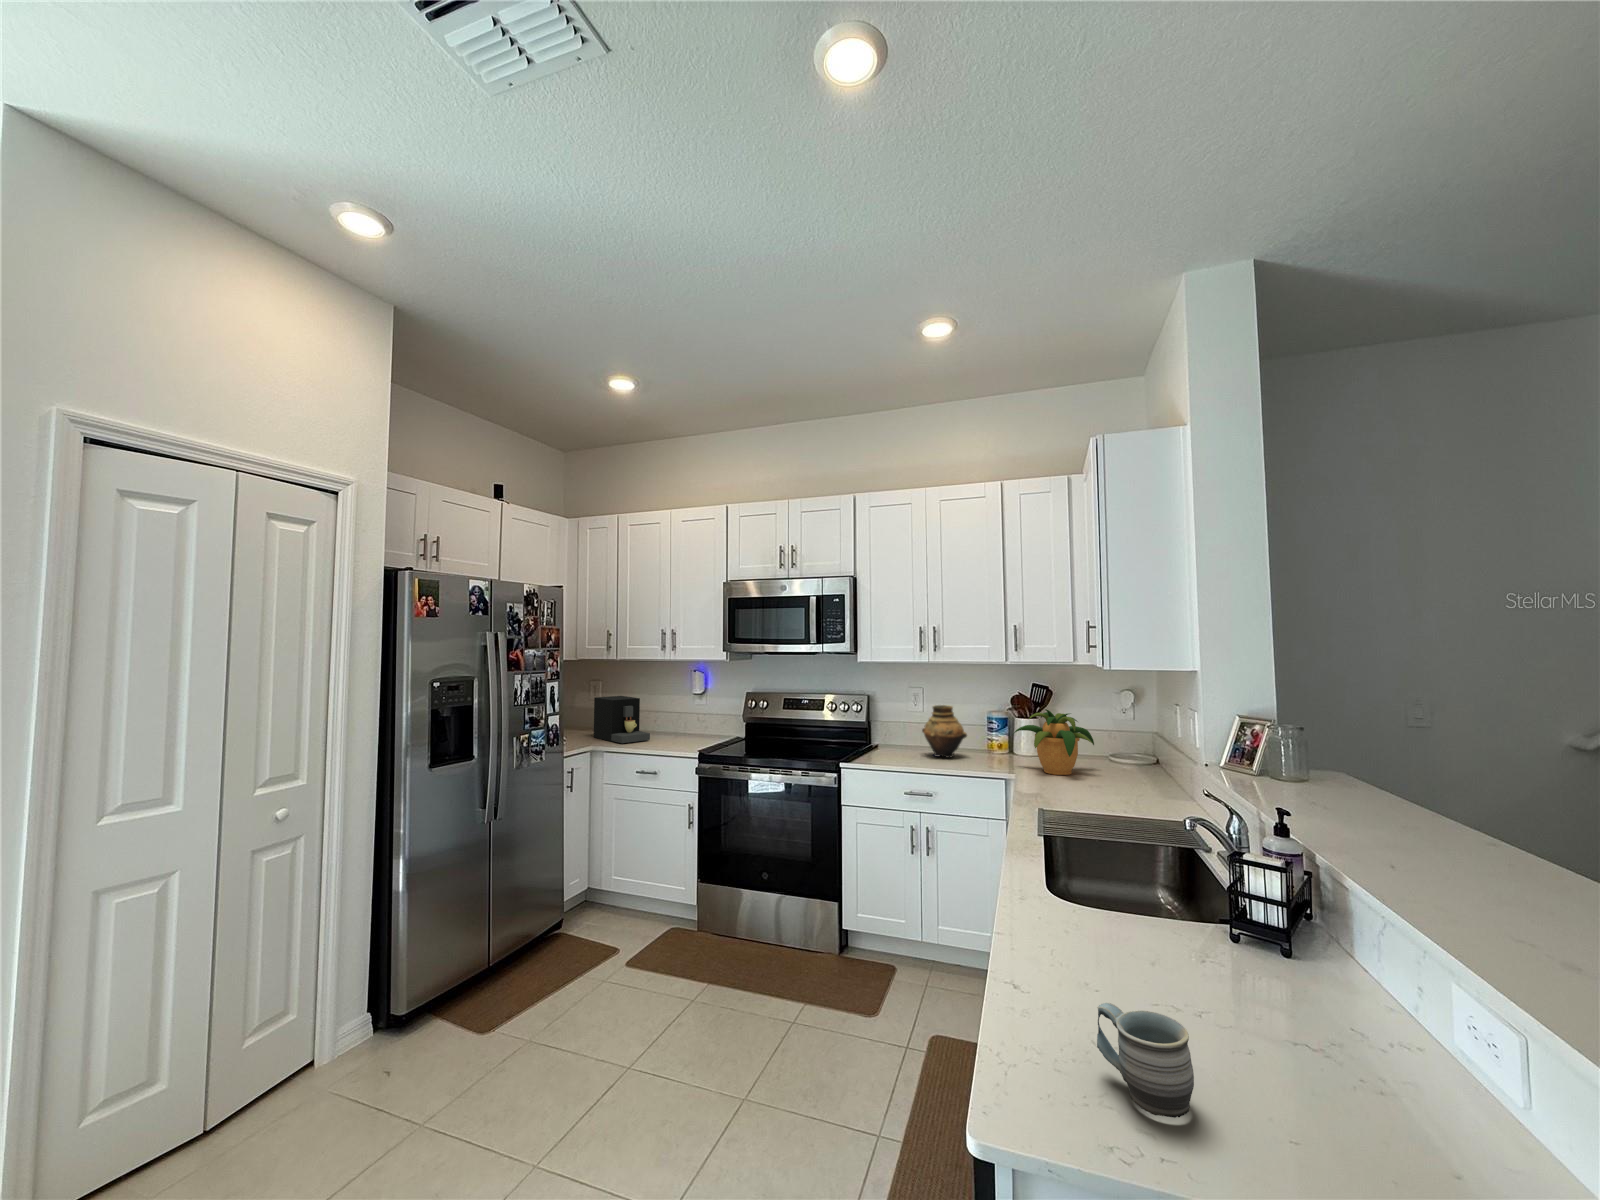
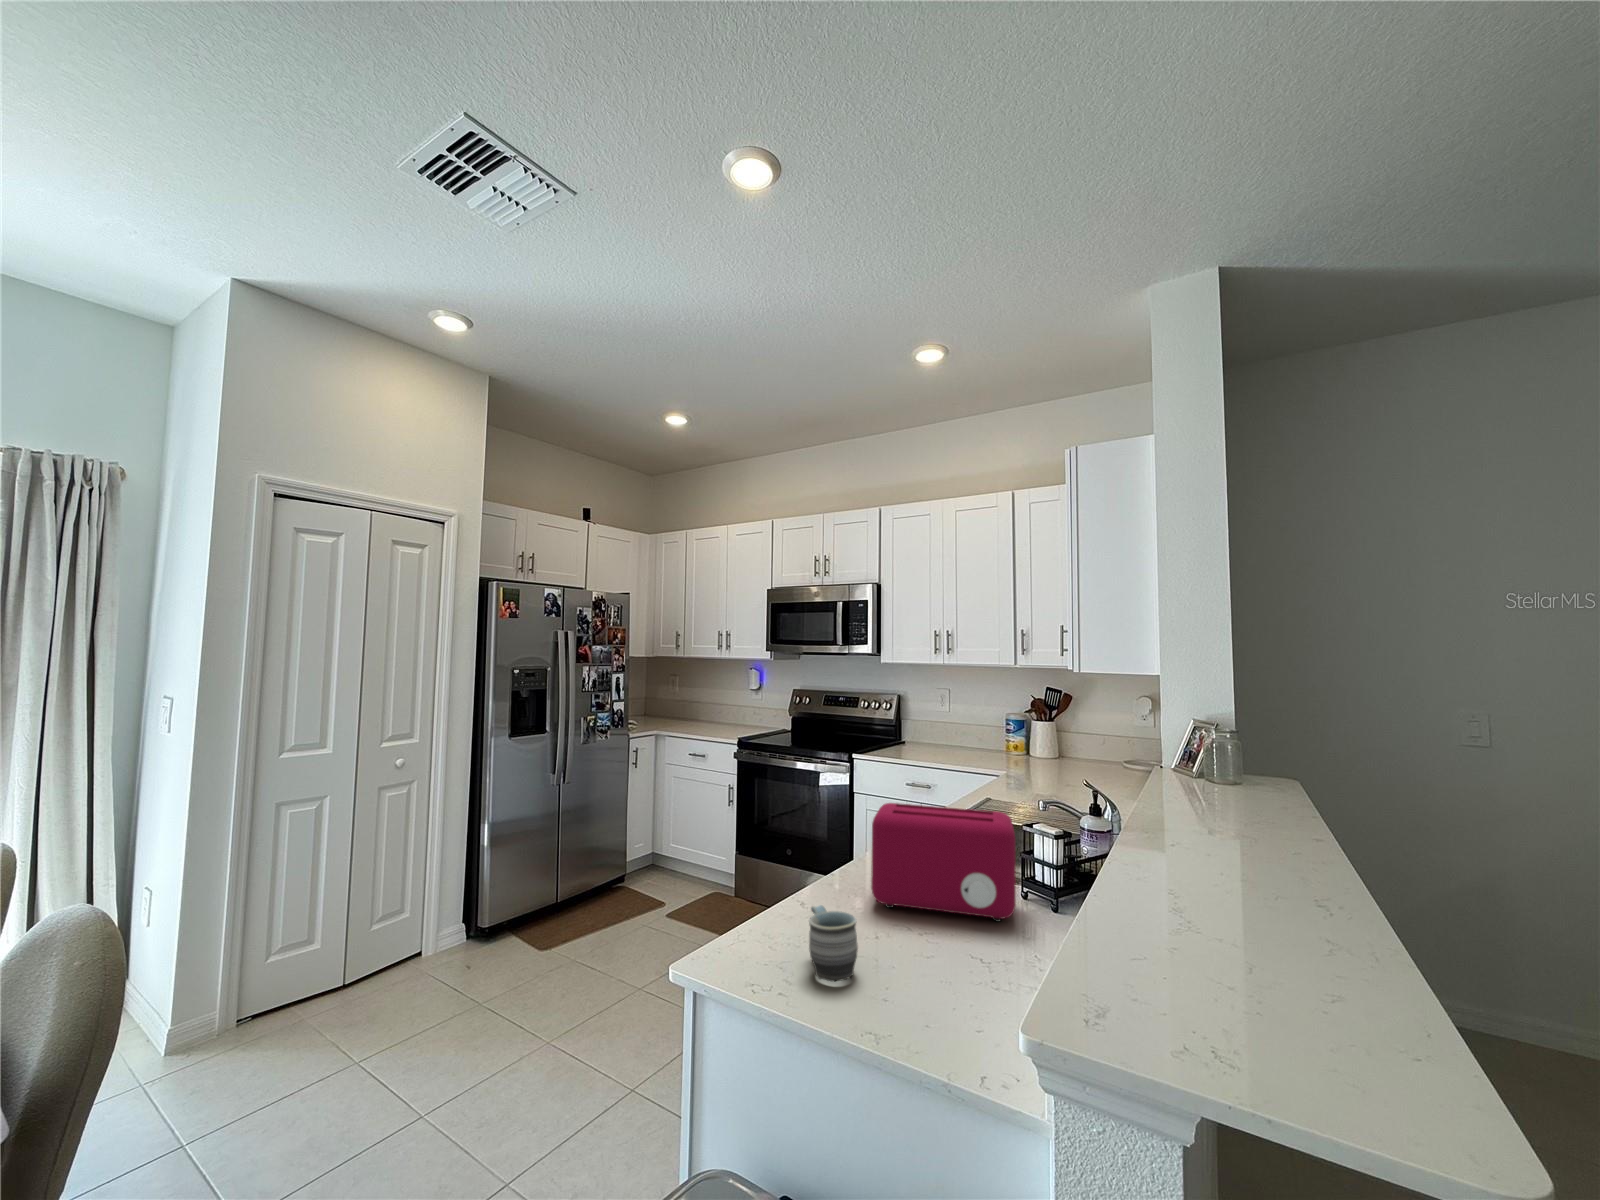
coffee maker: present [594,696,650,743] -> none [666,689,709,730]
vase: present [922,705,967,757] -> none [939,705,979,755]
potted plant: present [1014,709,1094,775] -> none [1013,710,1094,775]
toaster: none [1059,842,1259,980] -> present [871,803,1016,922]

